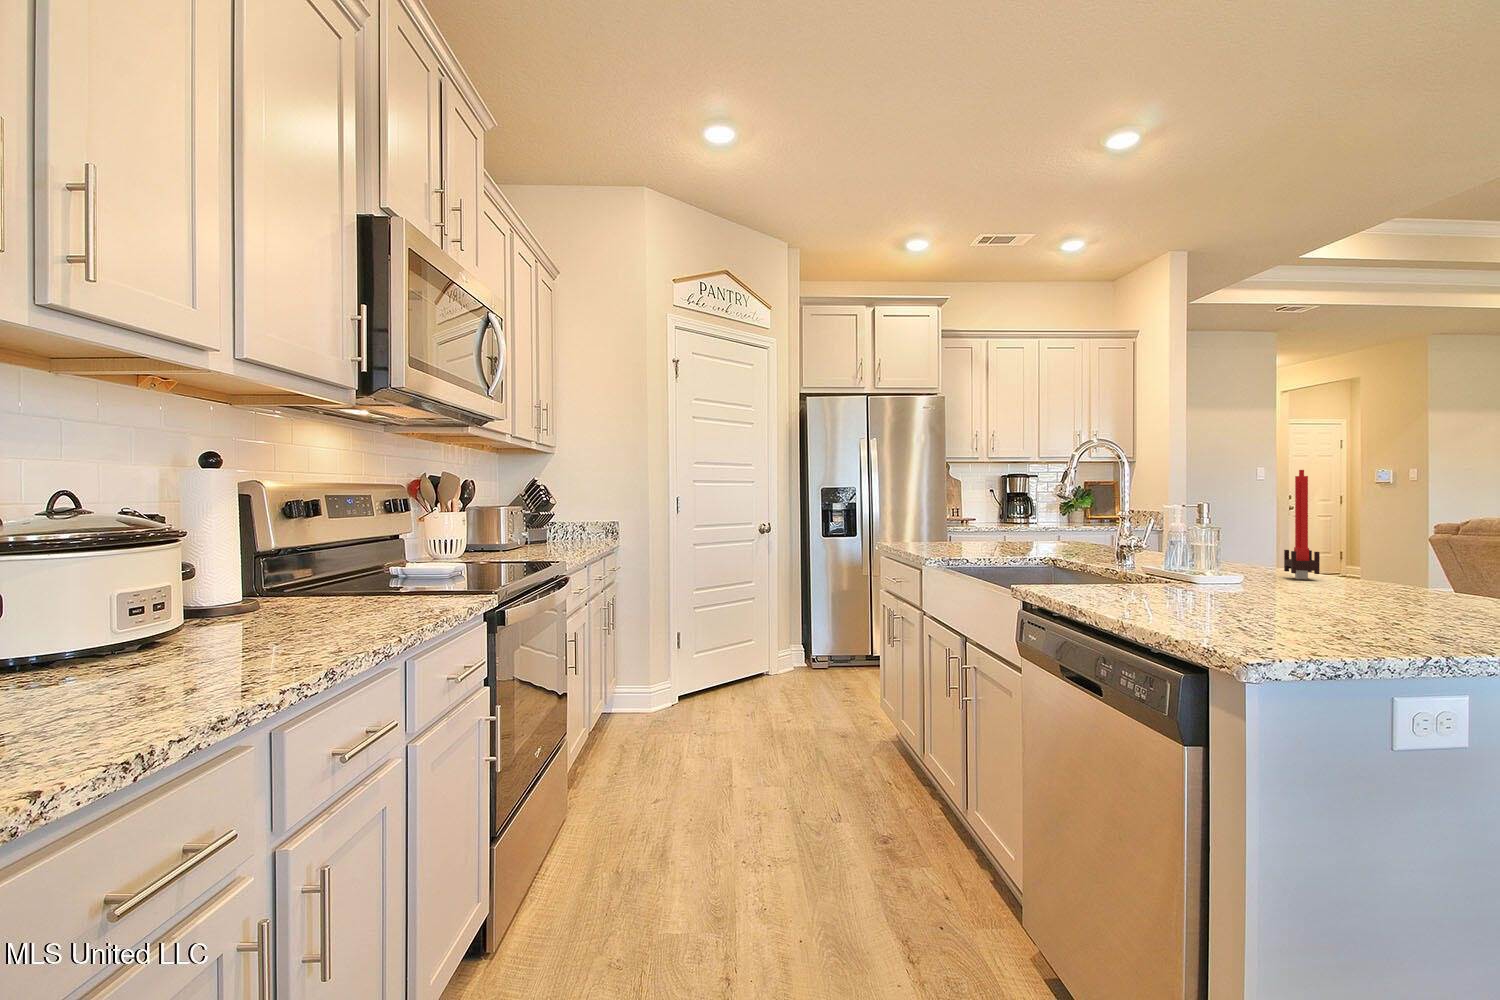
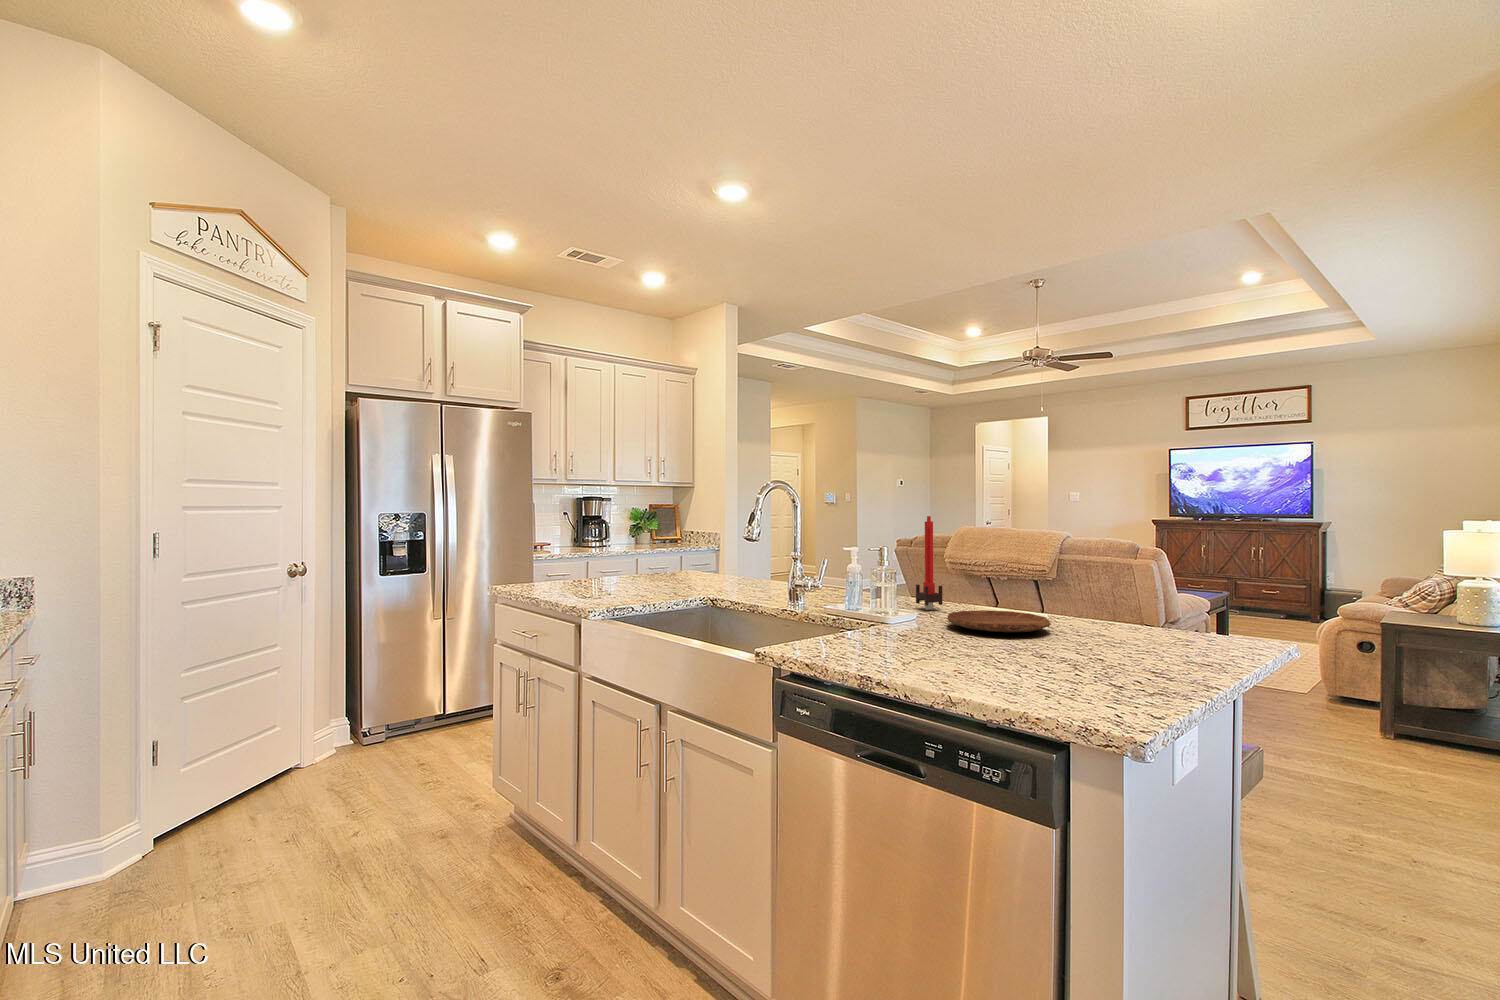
tray: none [1281,578,1442,601] -> present [947,610,1051,632]

